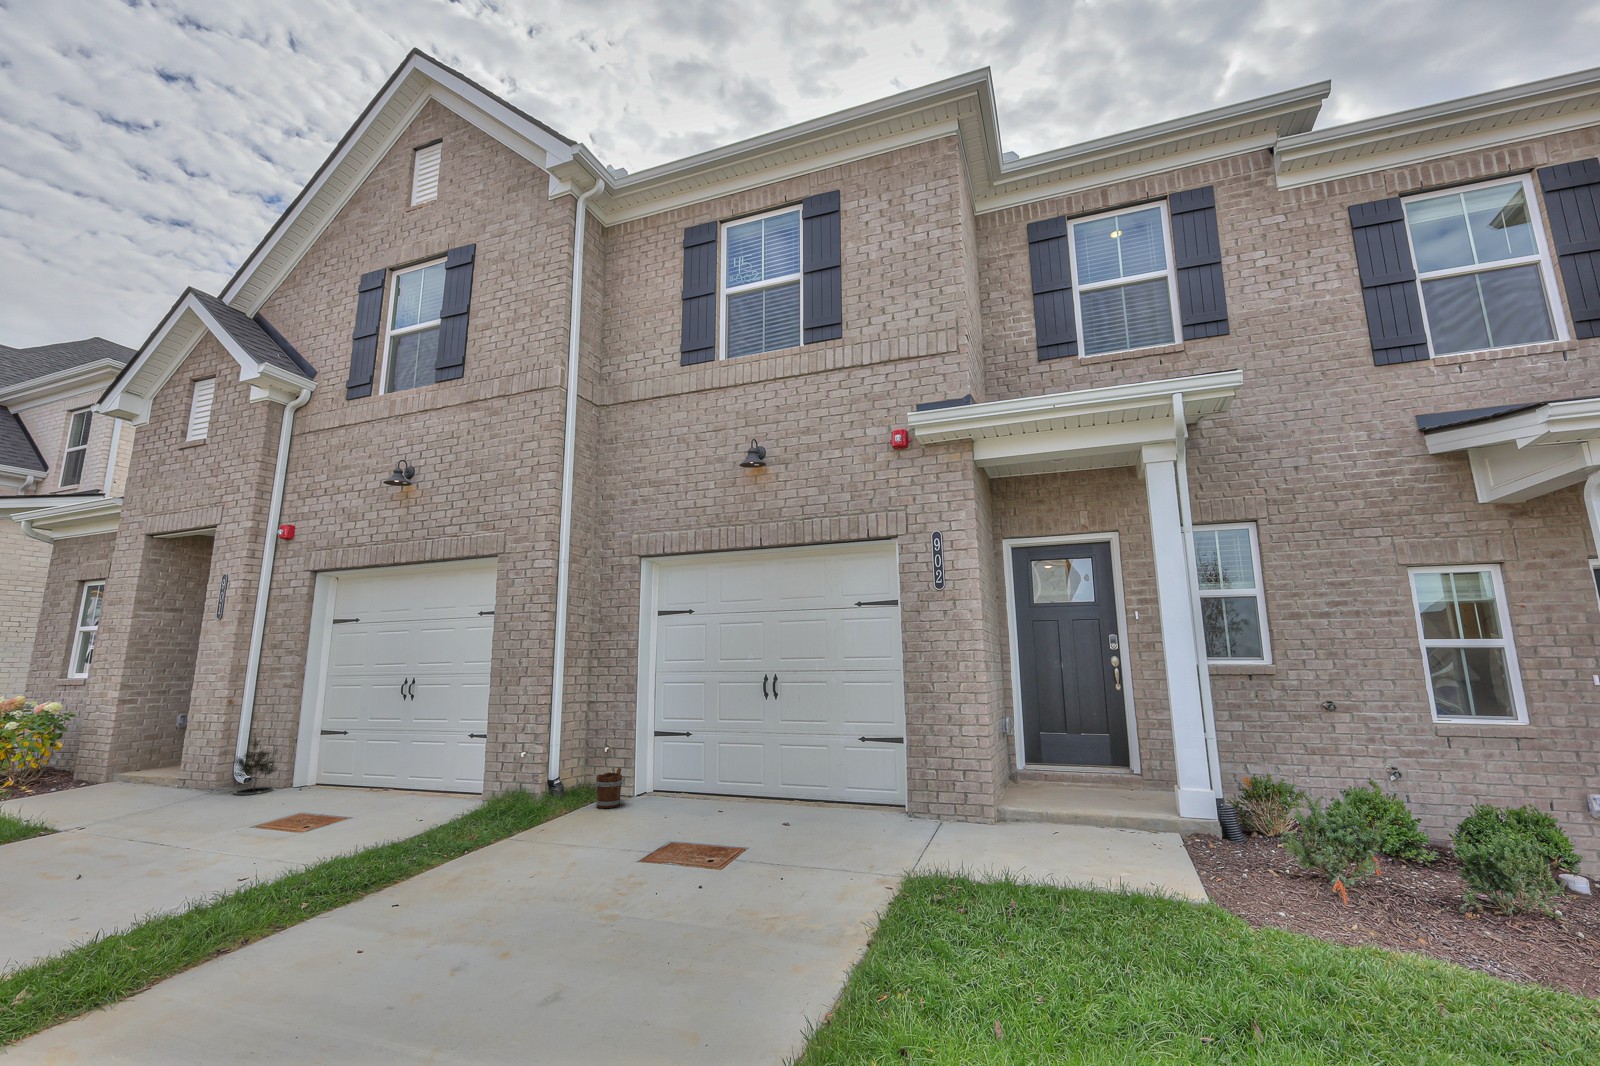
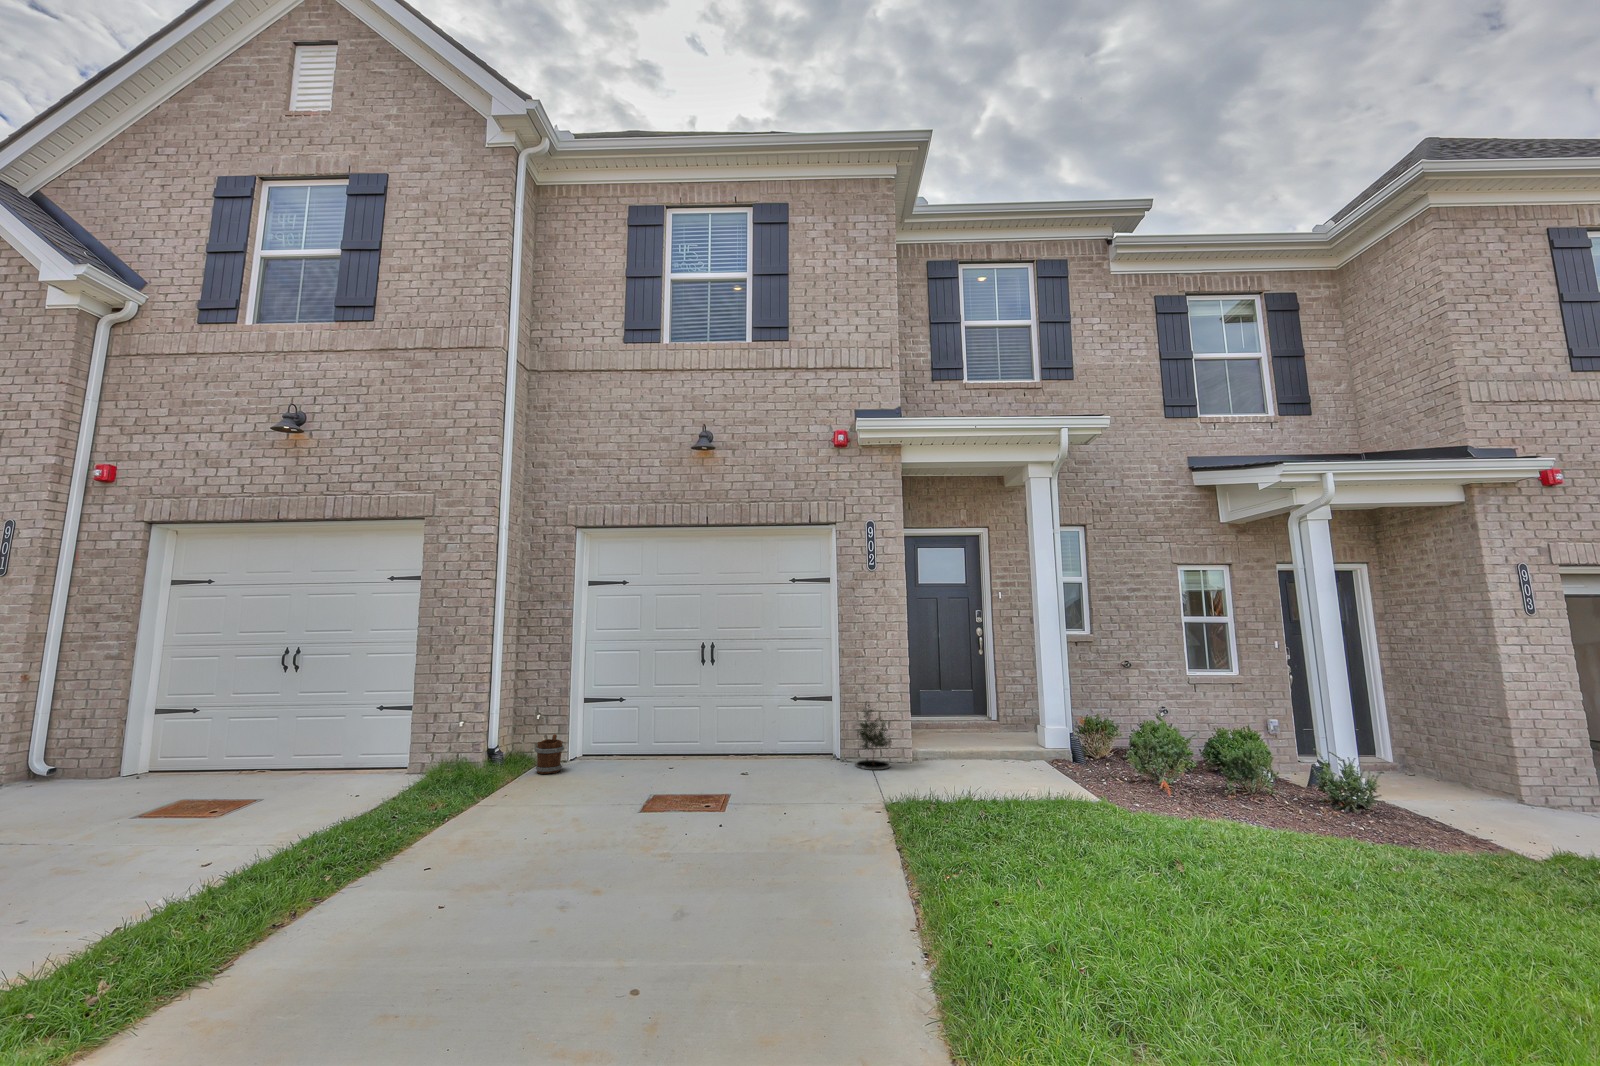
potted tree: present [233,736,277,795] -> present [855,705,890,770]

